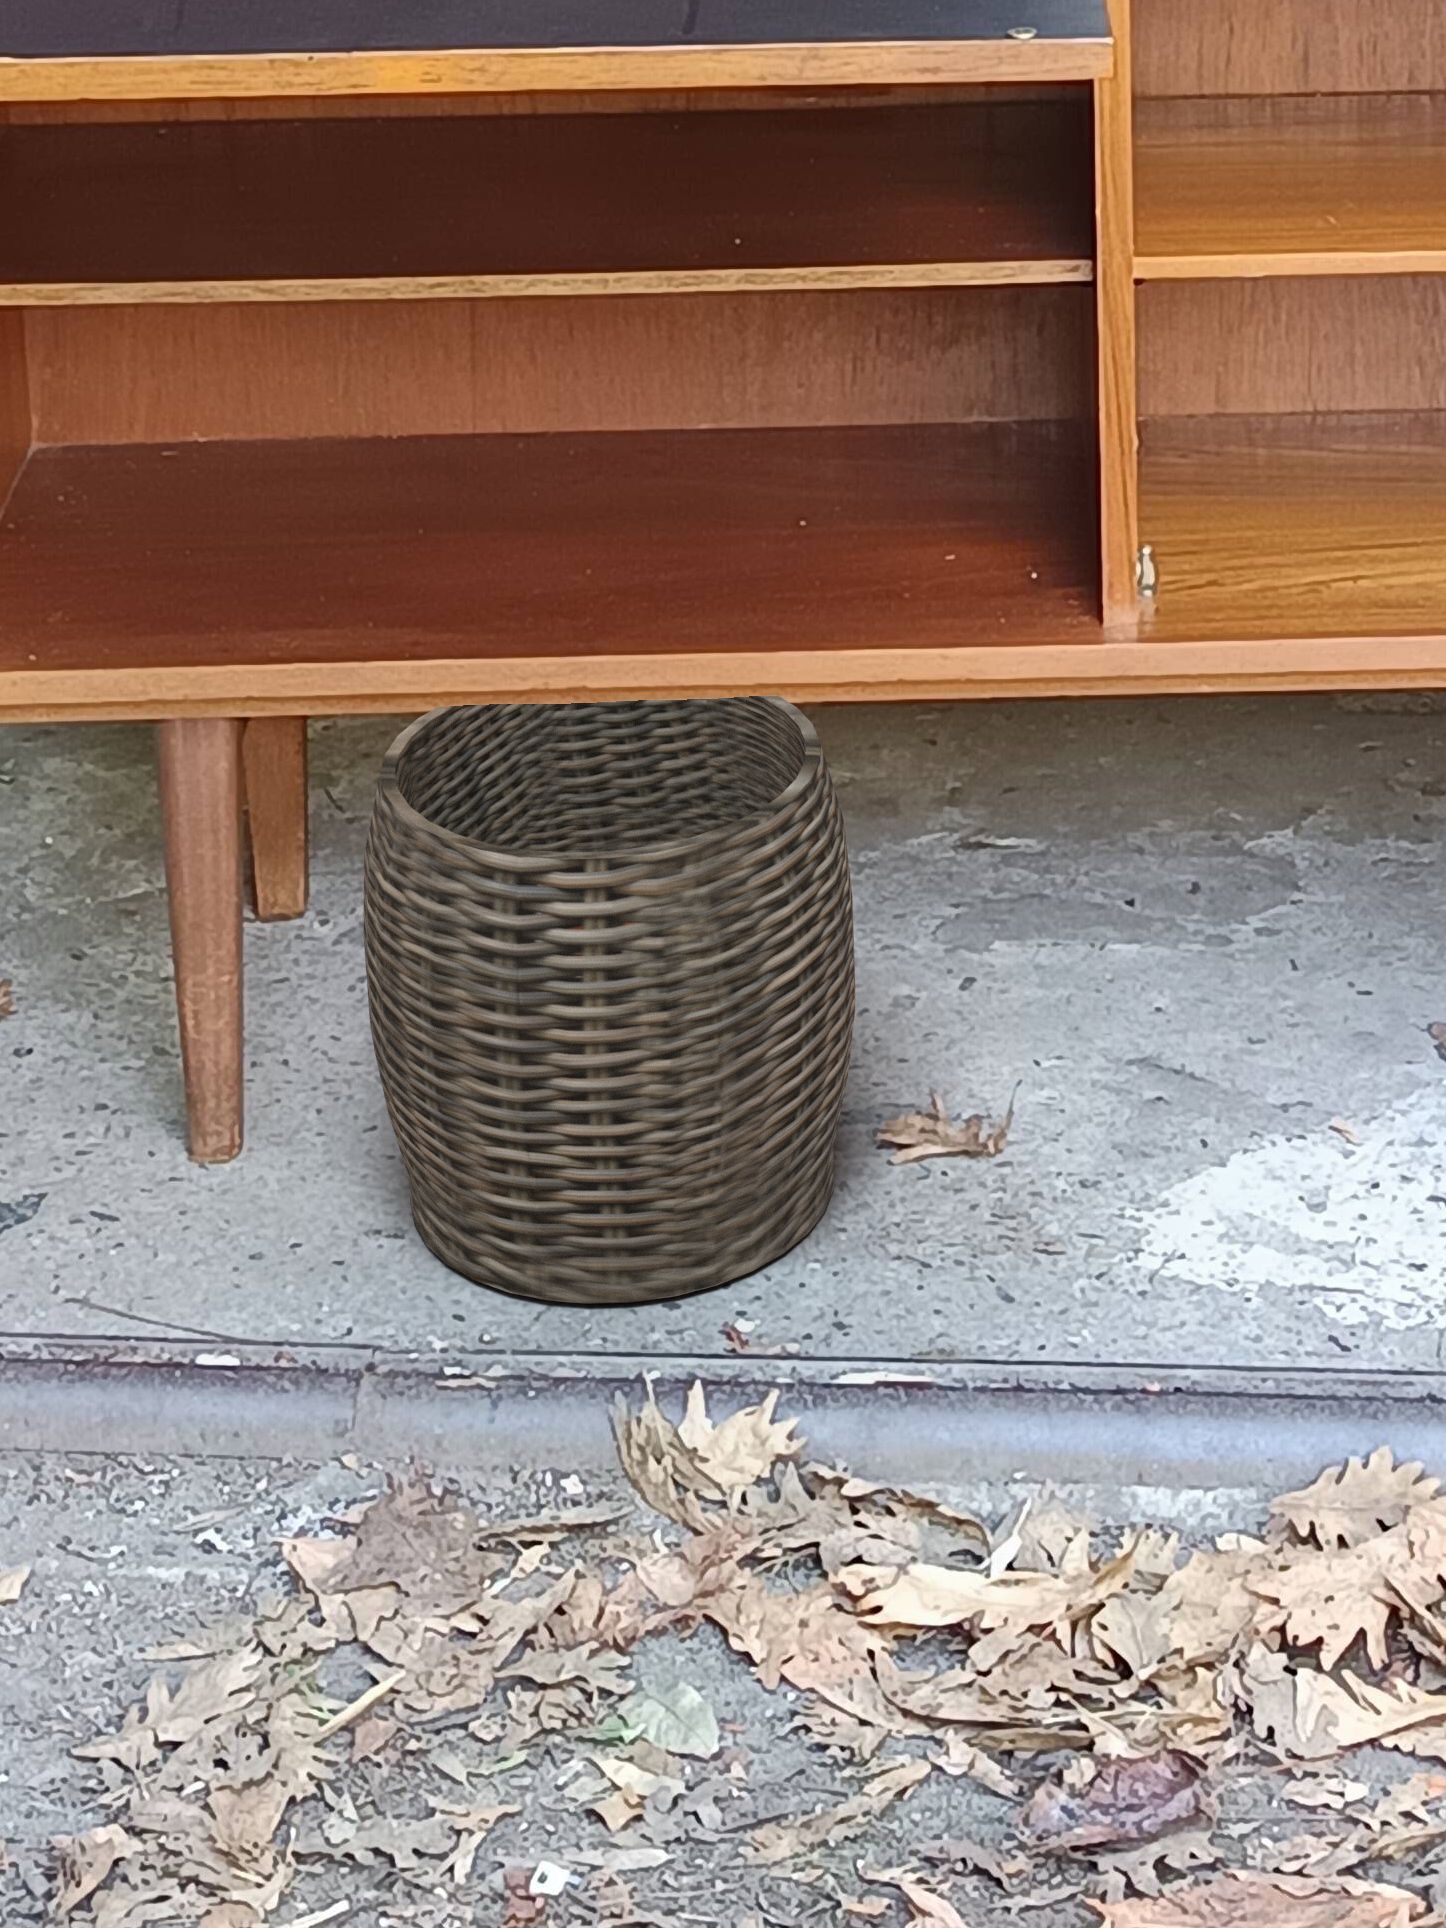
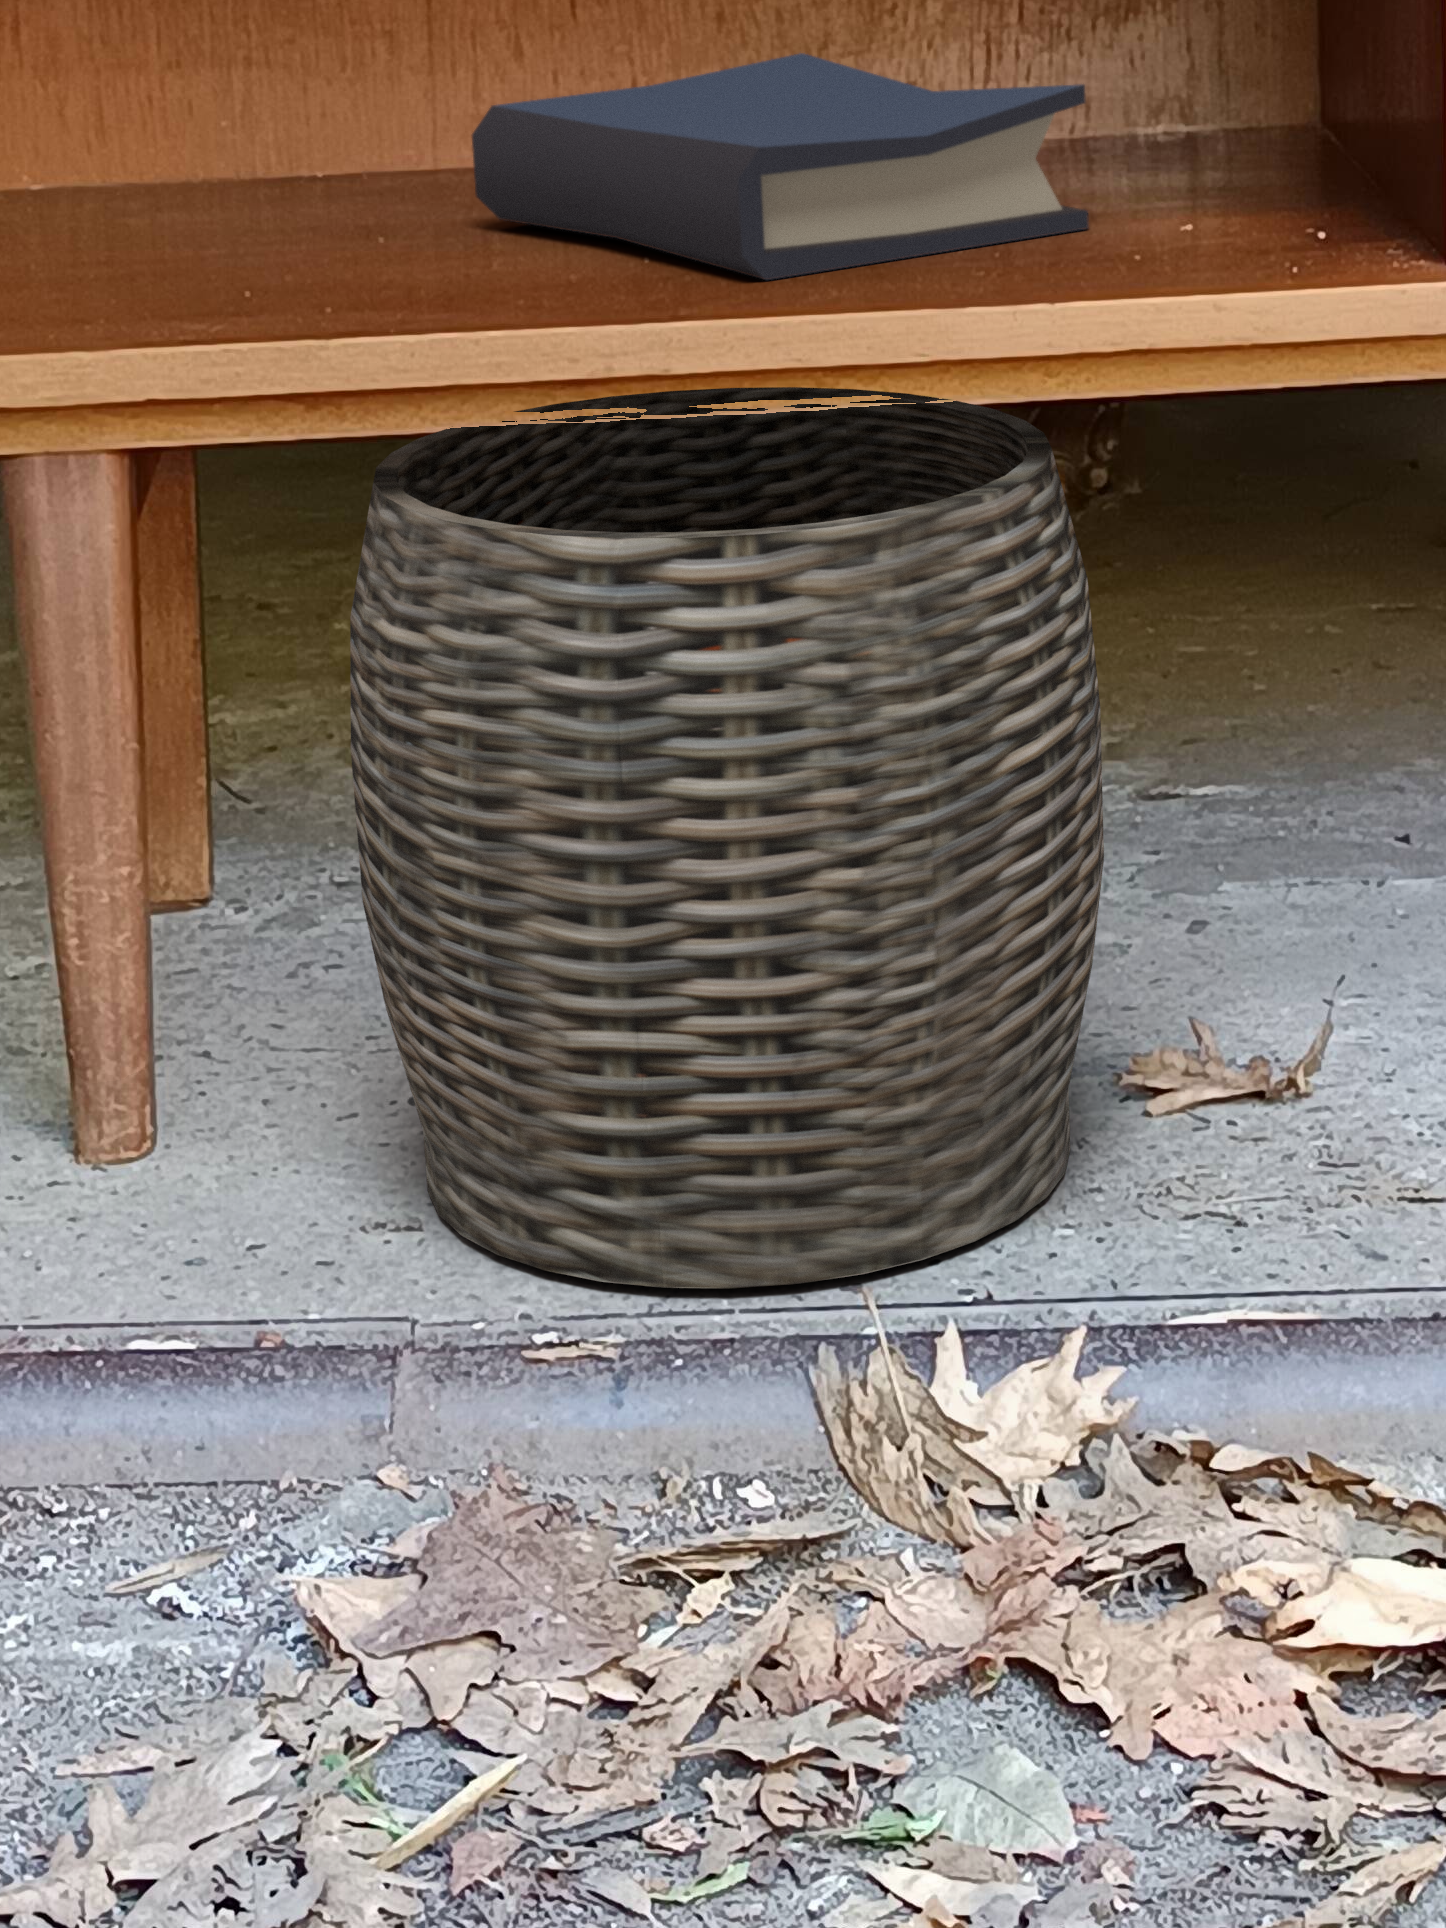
hardback book: none [478,374,881,617] -> present [472,53,1089,280]

